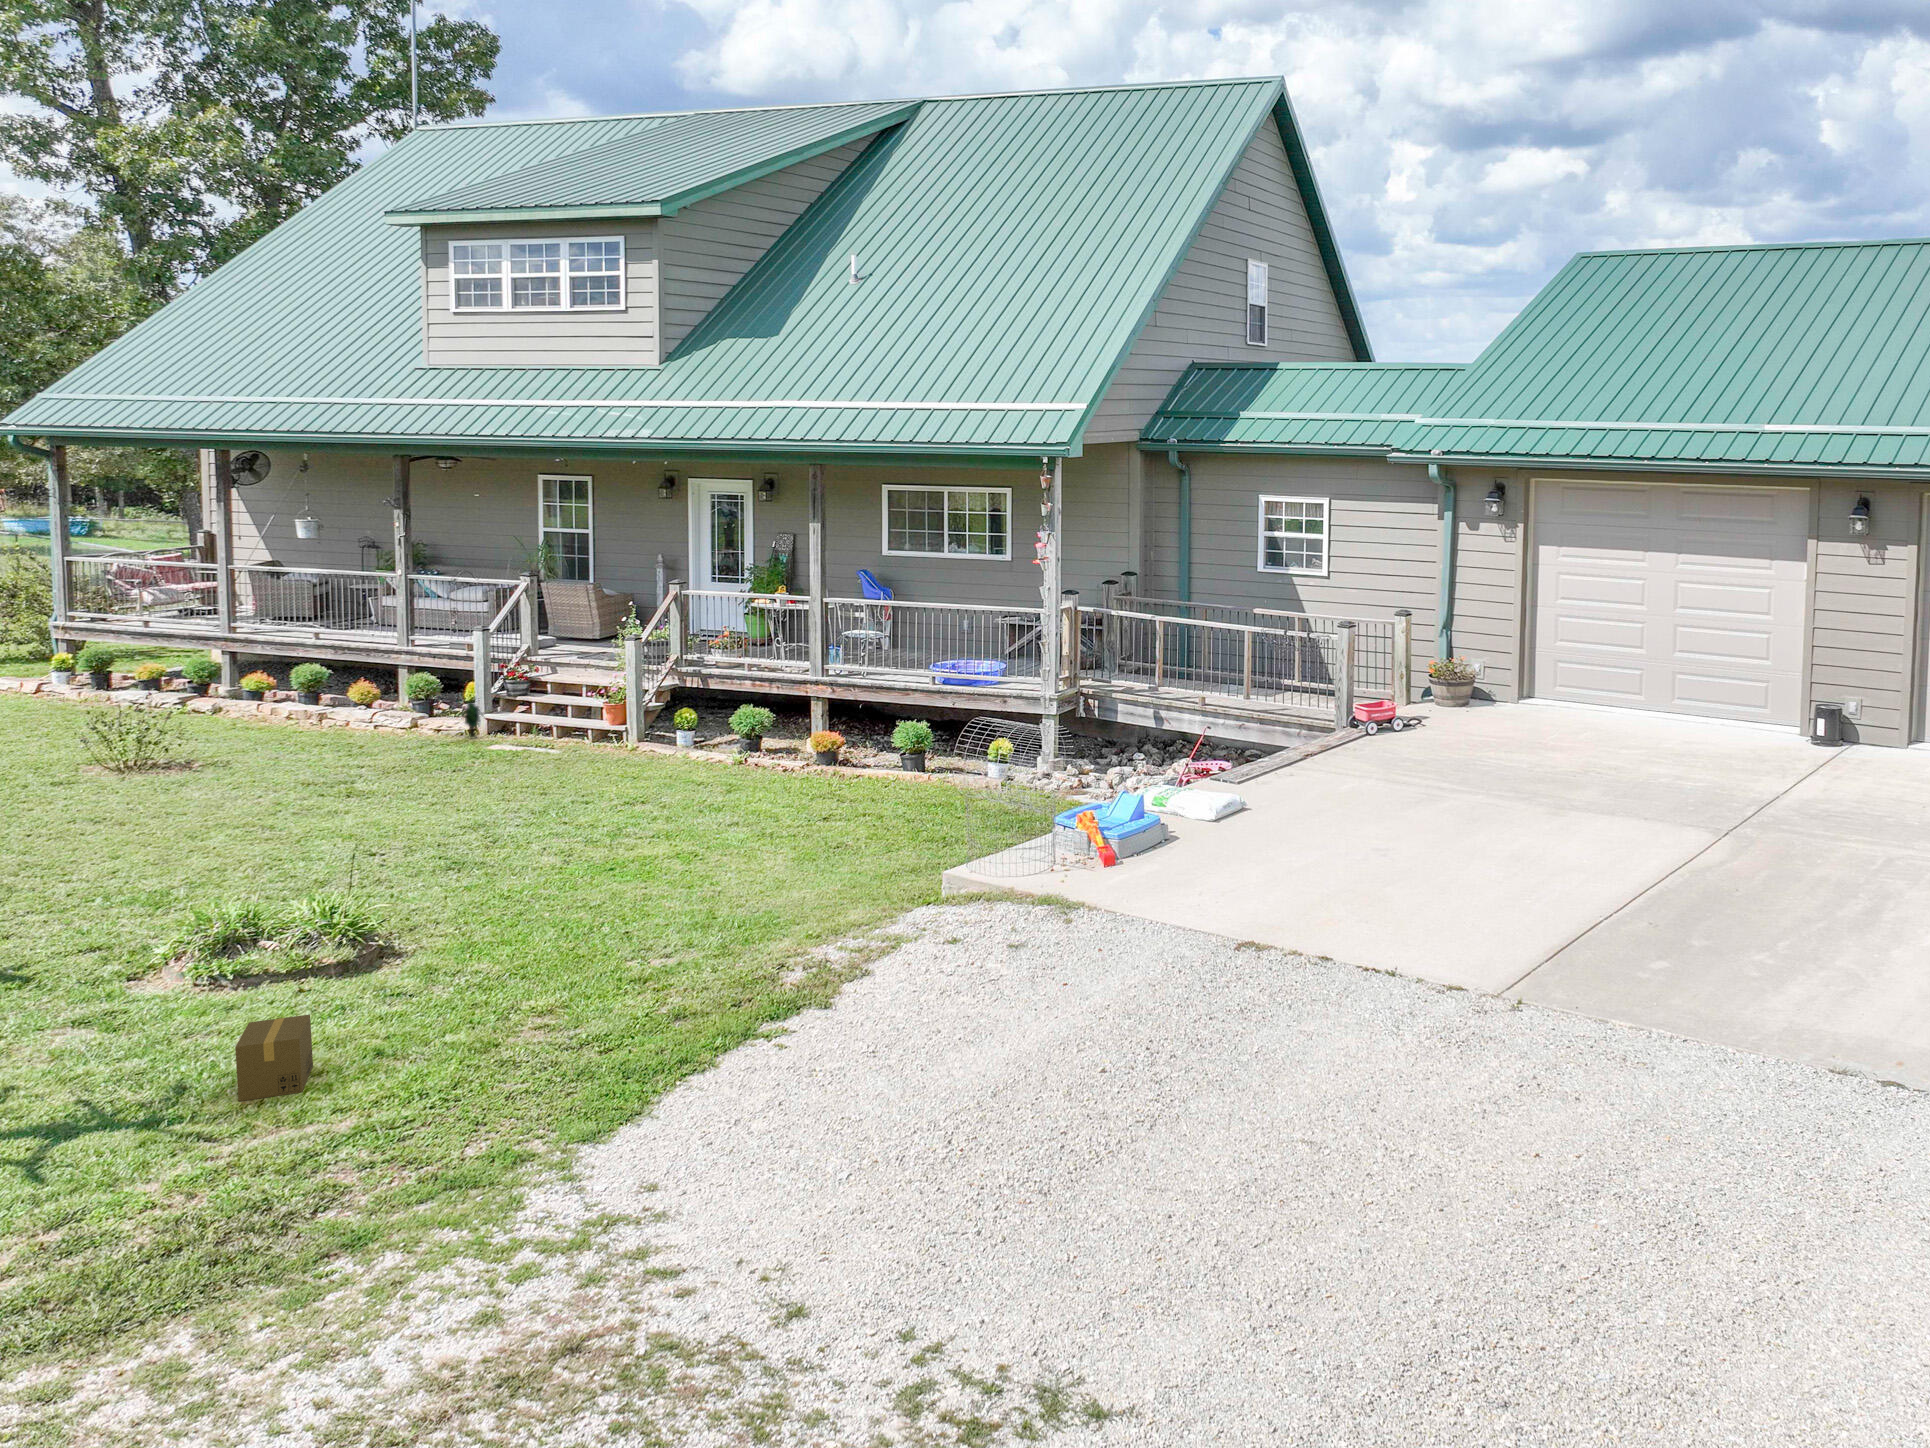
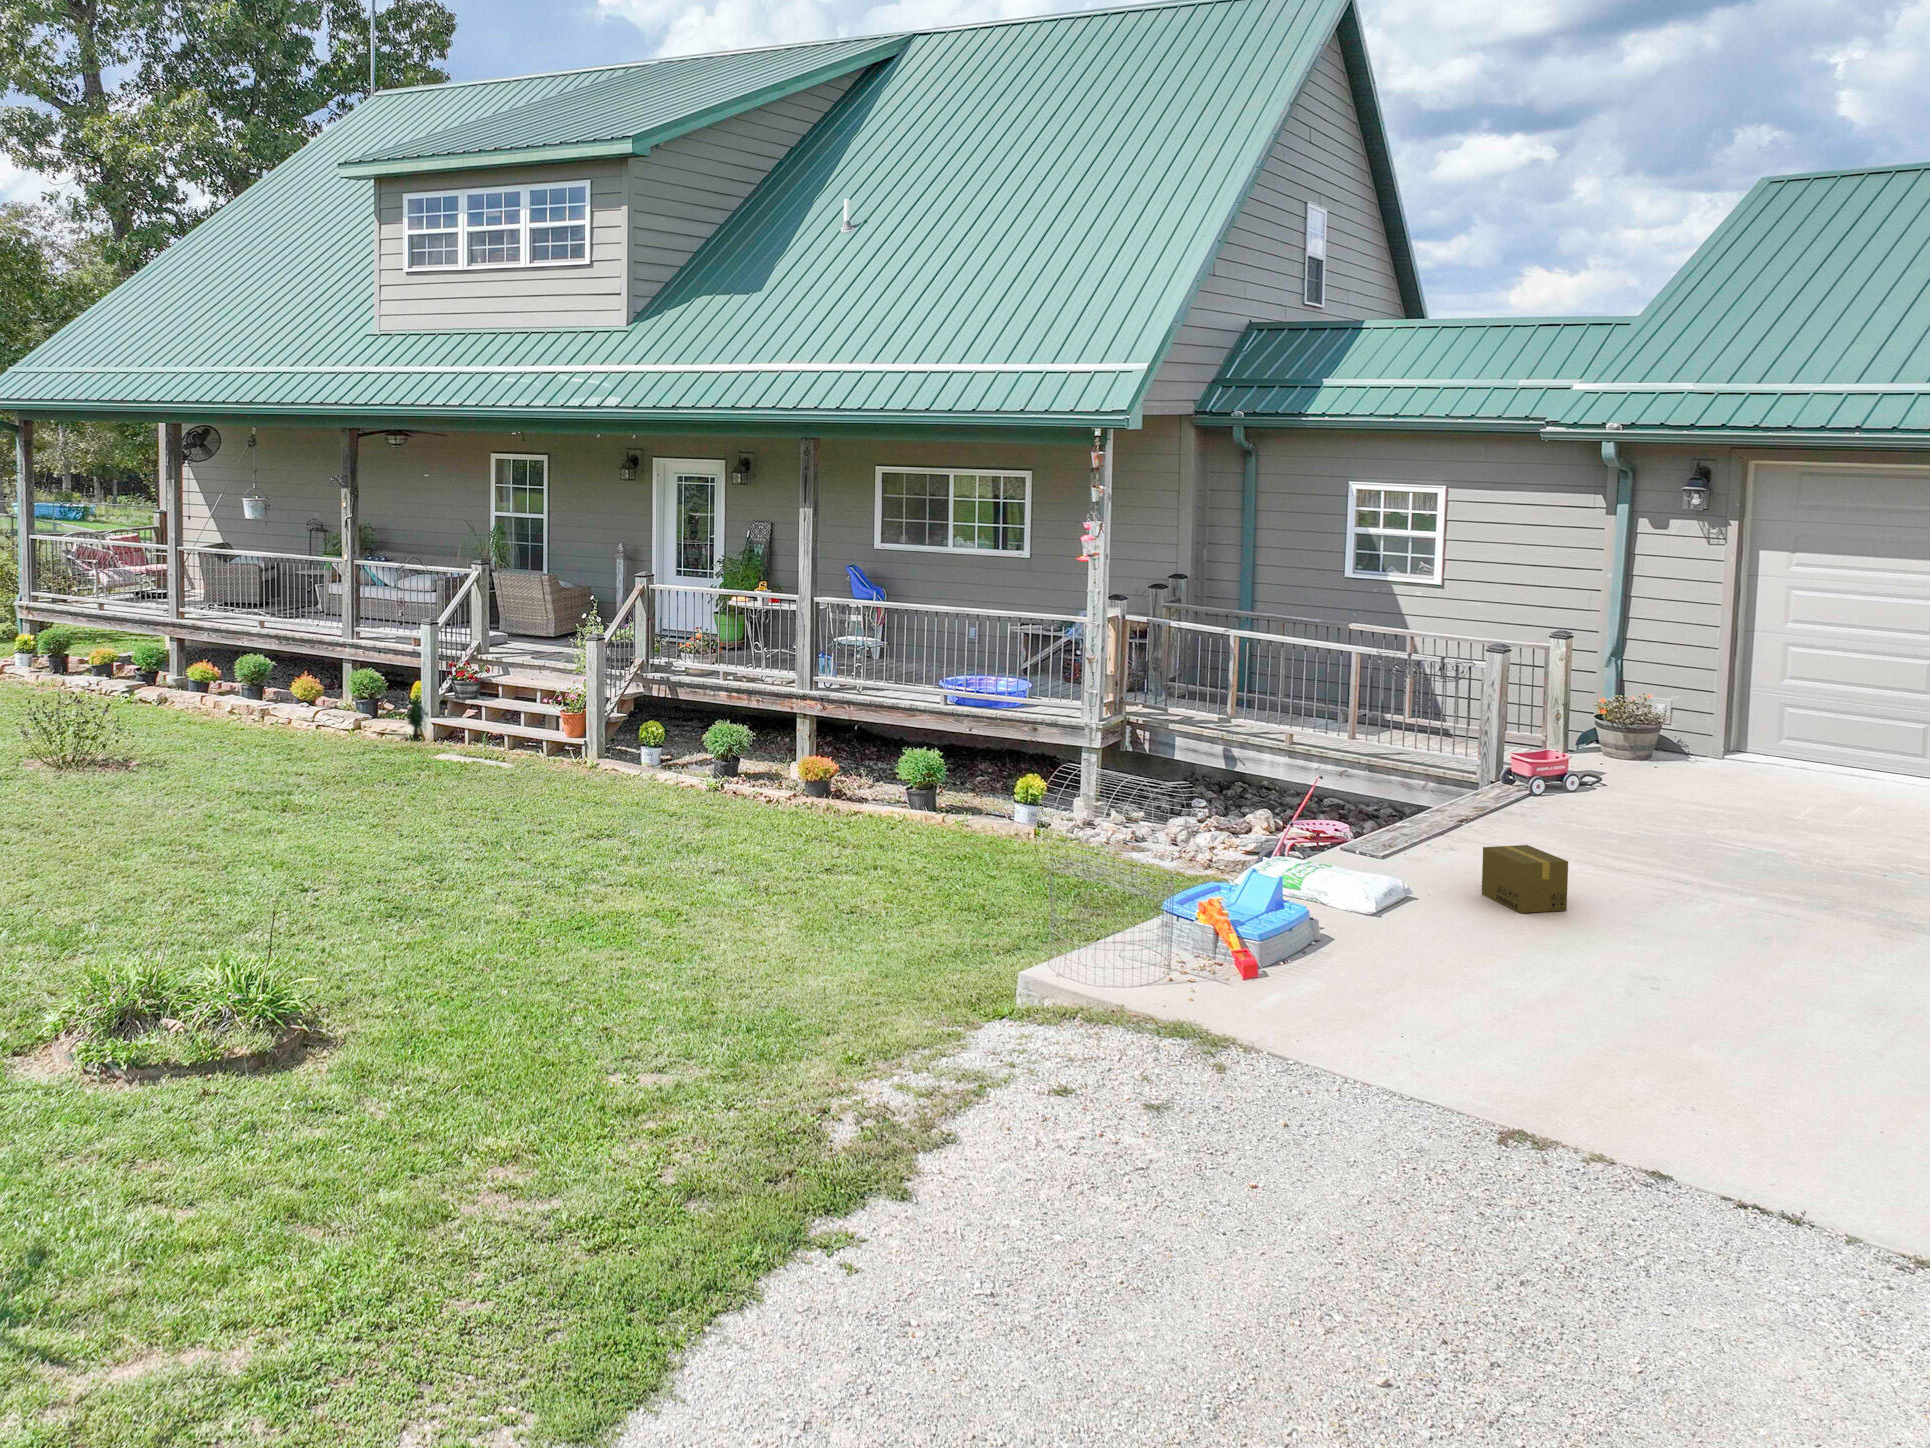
cardboard box: present [235,1014,313,1101] -> present [1482,845,1568,913]

